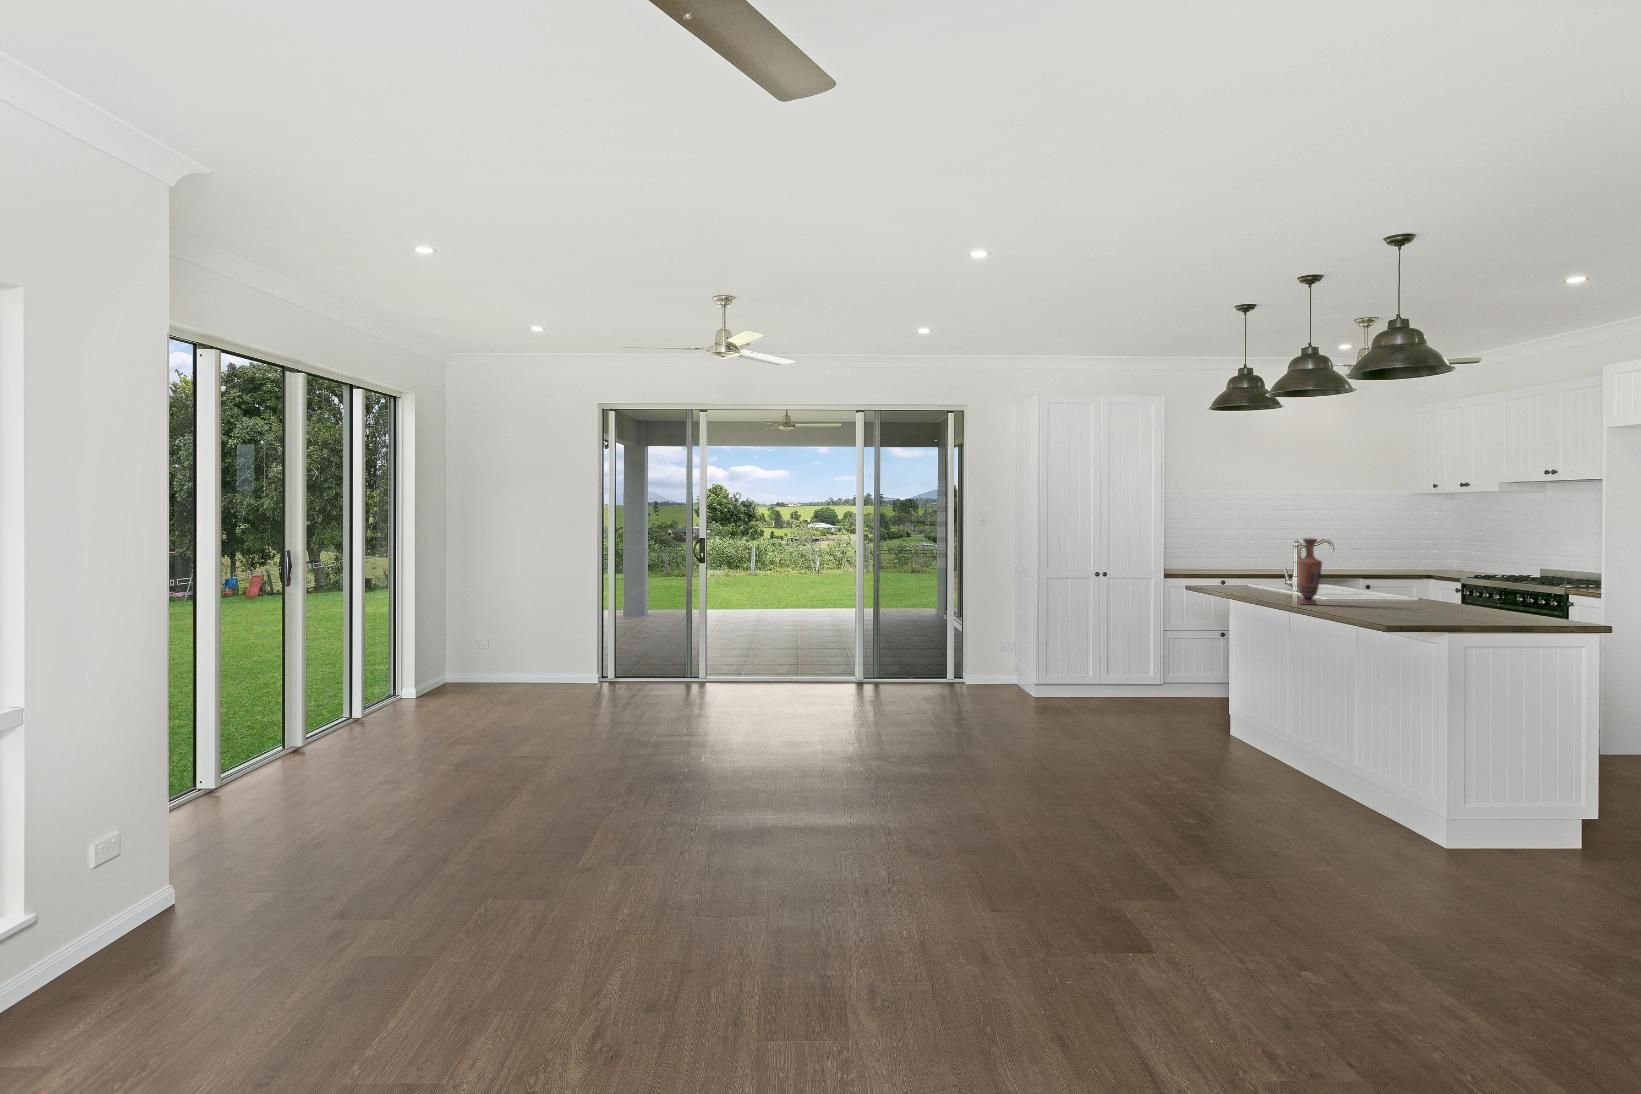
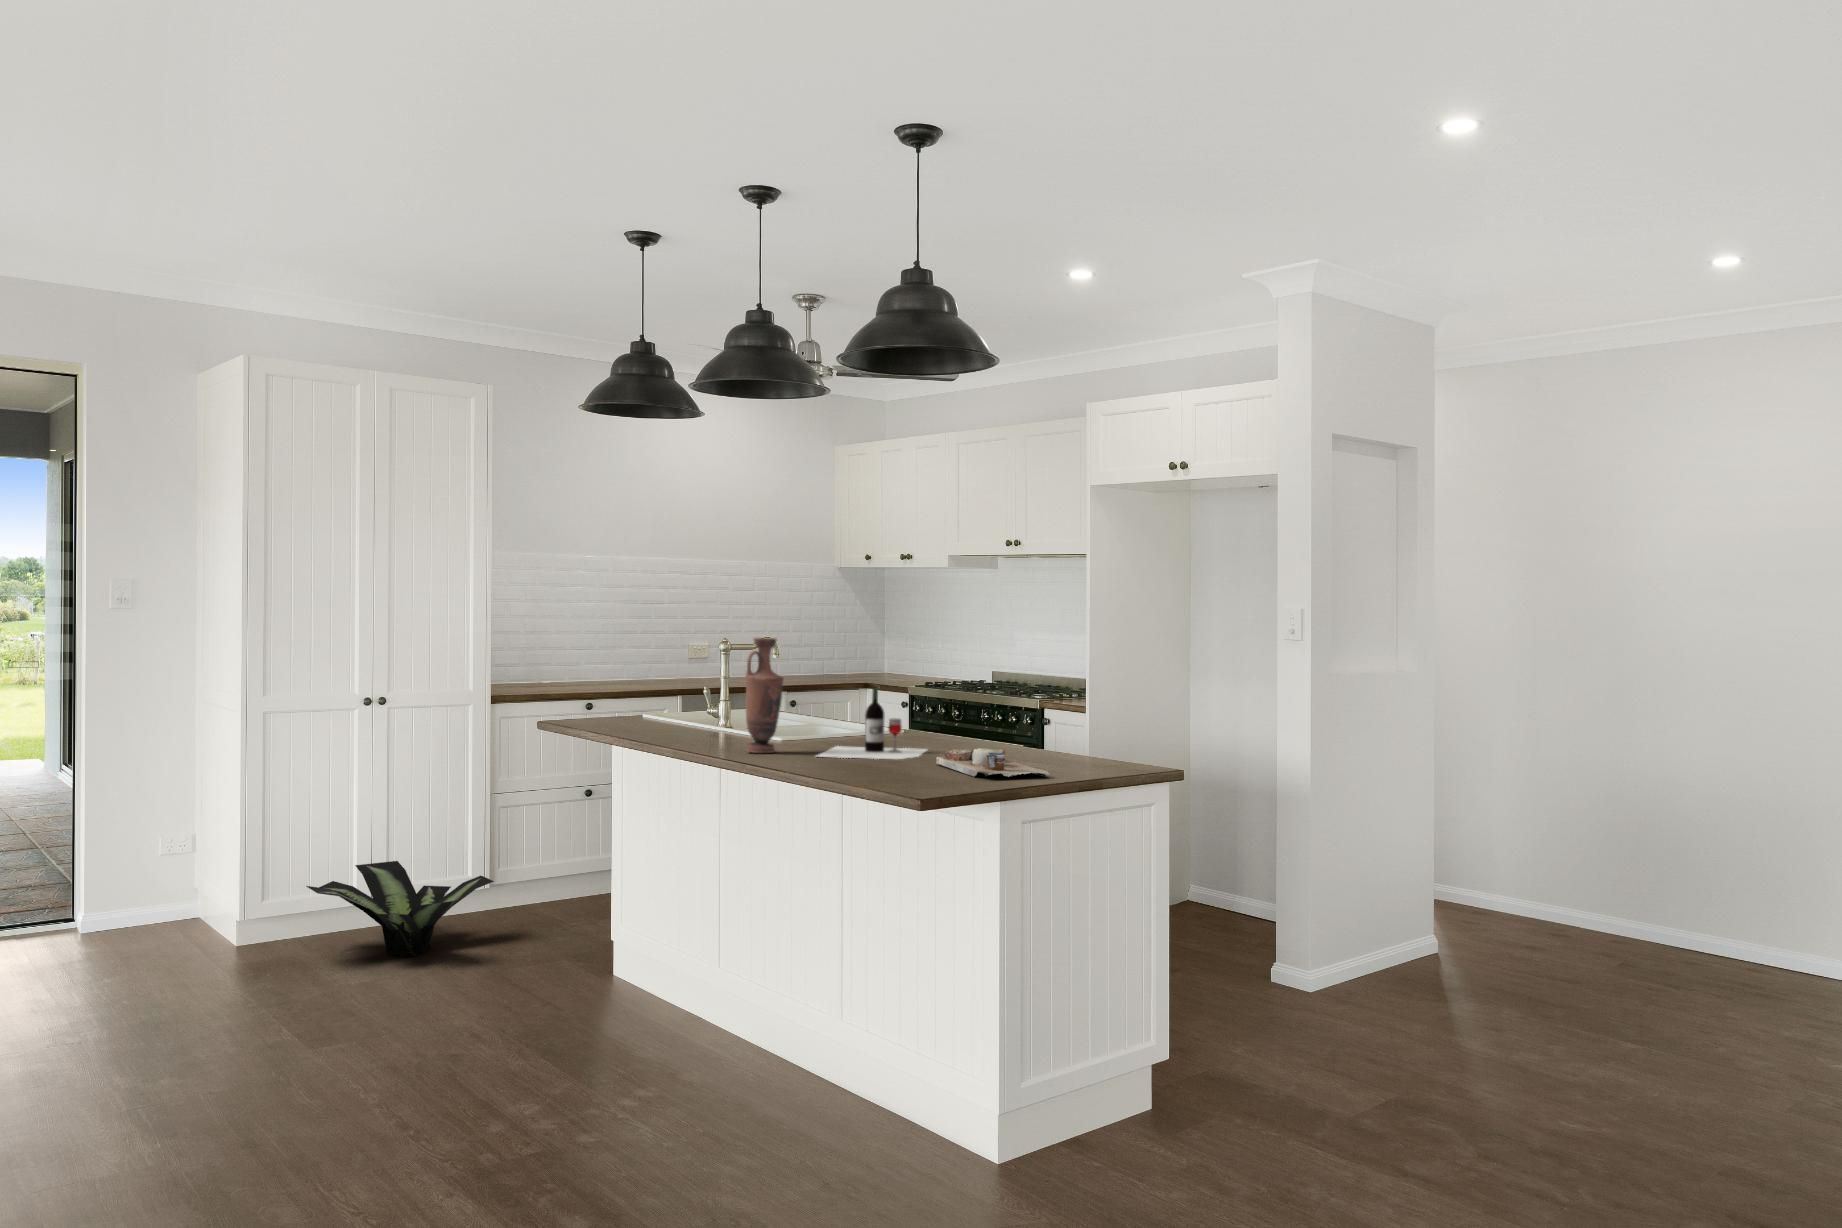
wine bottle: none [1339,569,1426,612] -> present [816,688,927,759]
cutting board: none [1417,604,1490,623] -> present [936,748,1051,778]
potted plant: none [1064,661,1164,711] -> present [306,861,494,957]

